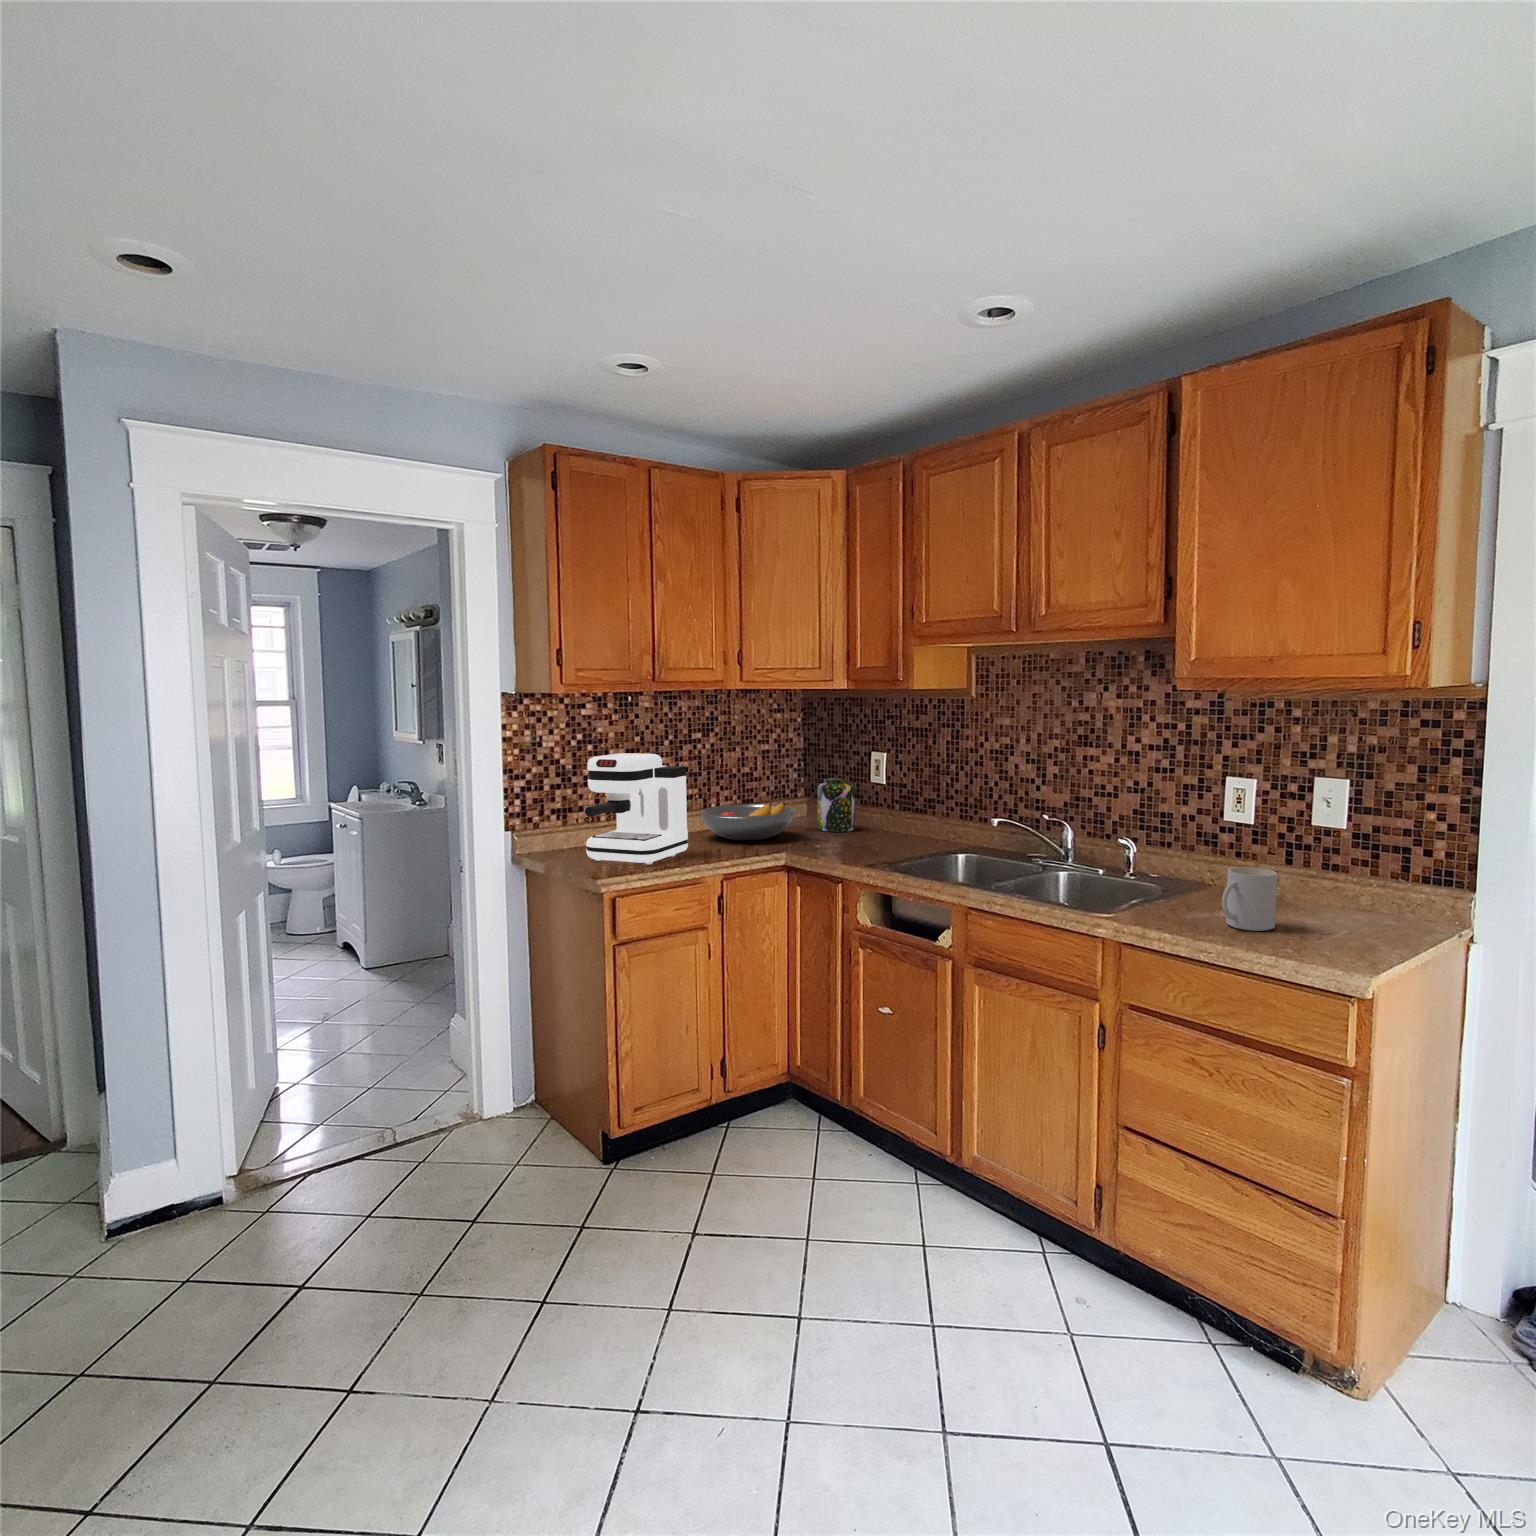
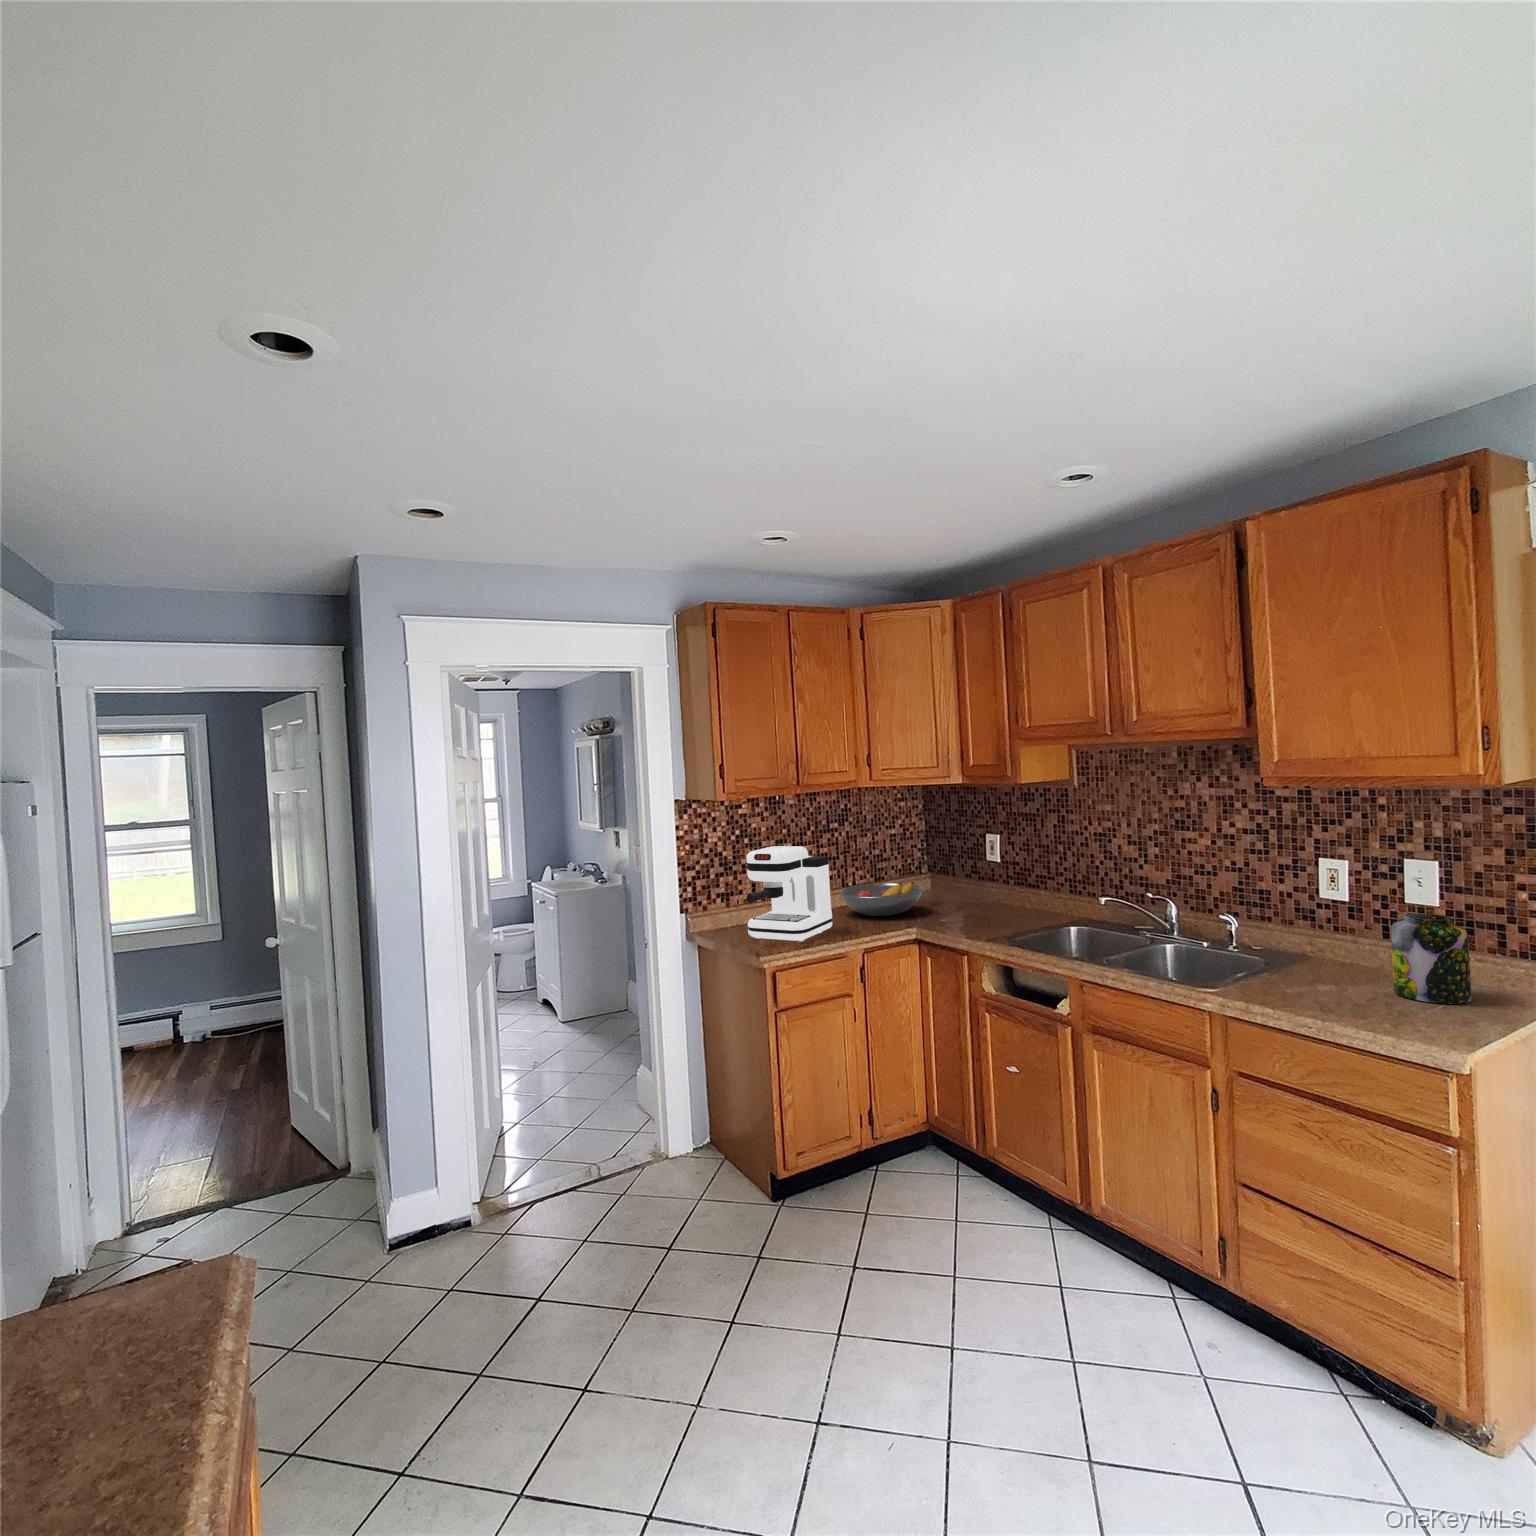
jar: present [818,778,855,832] -> present [1391,913,1472,1004]
mug: present [1222,867,1277,931] -> none [1319,946,1373,1006]

